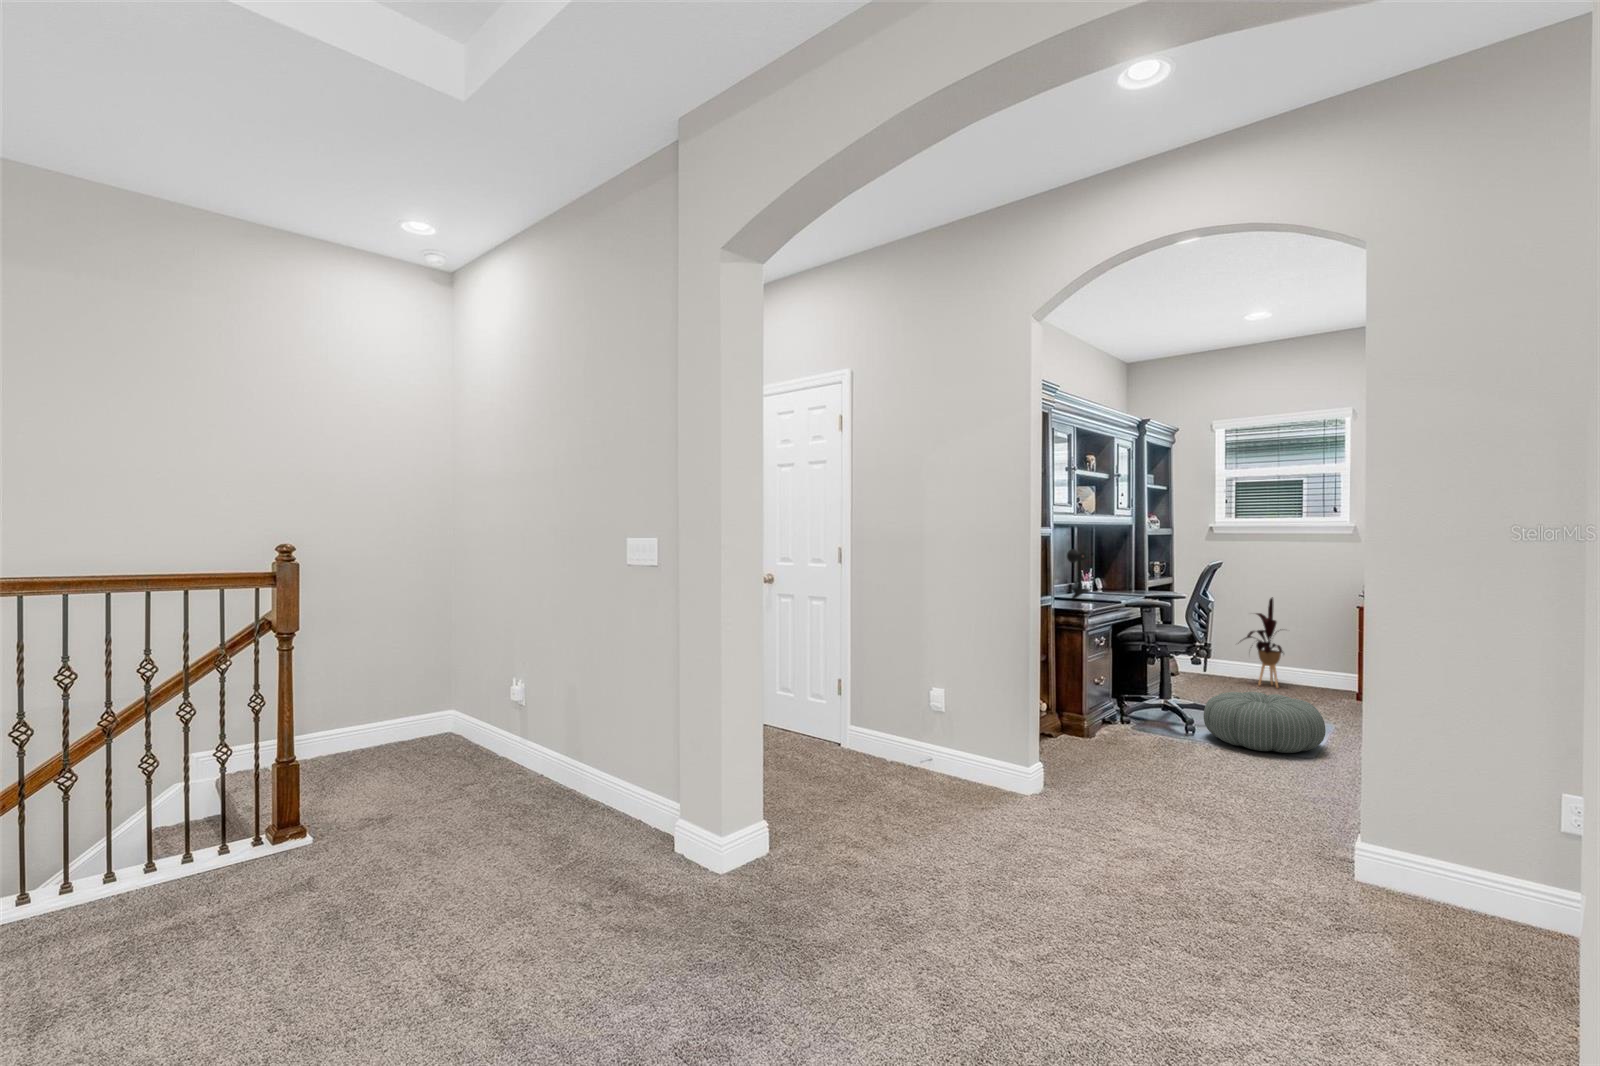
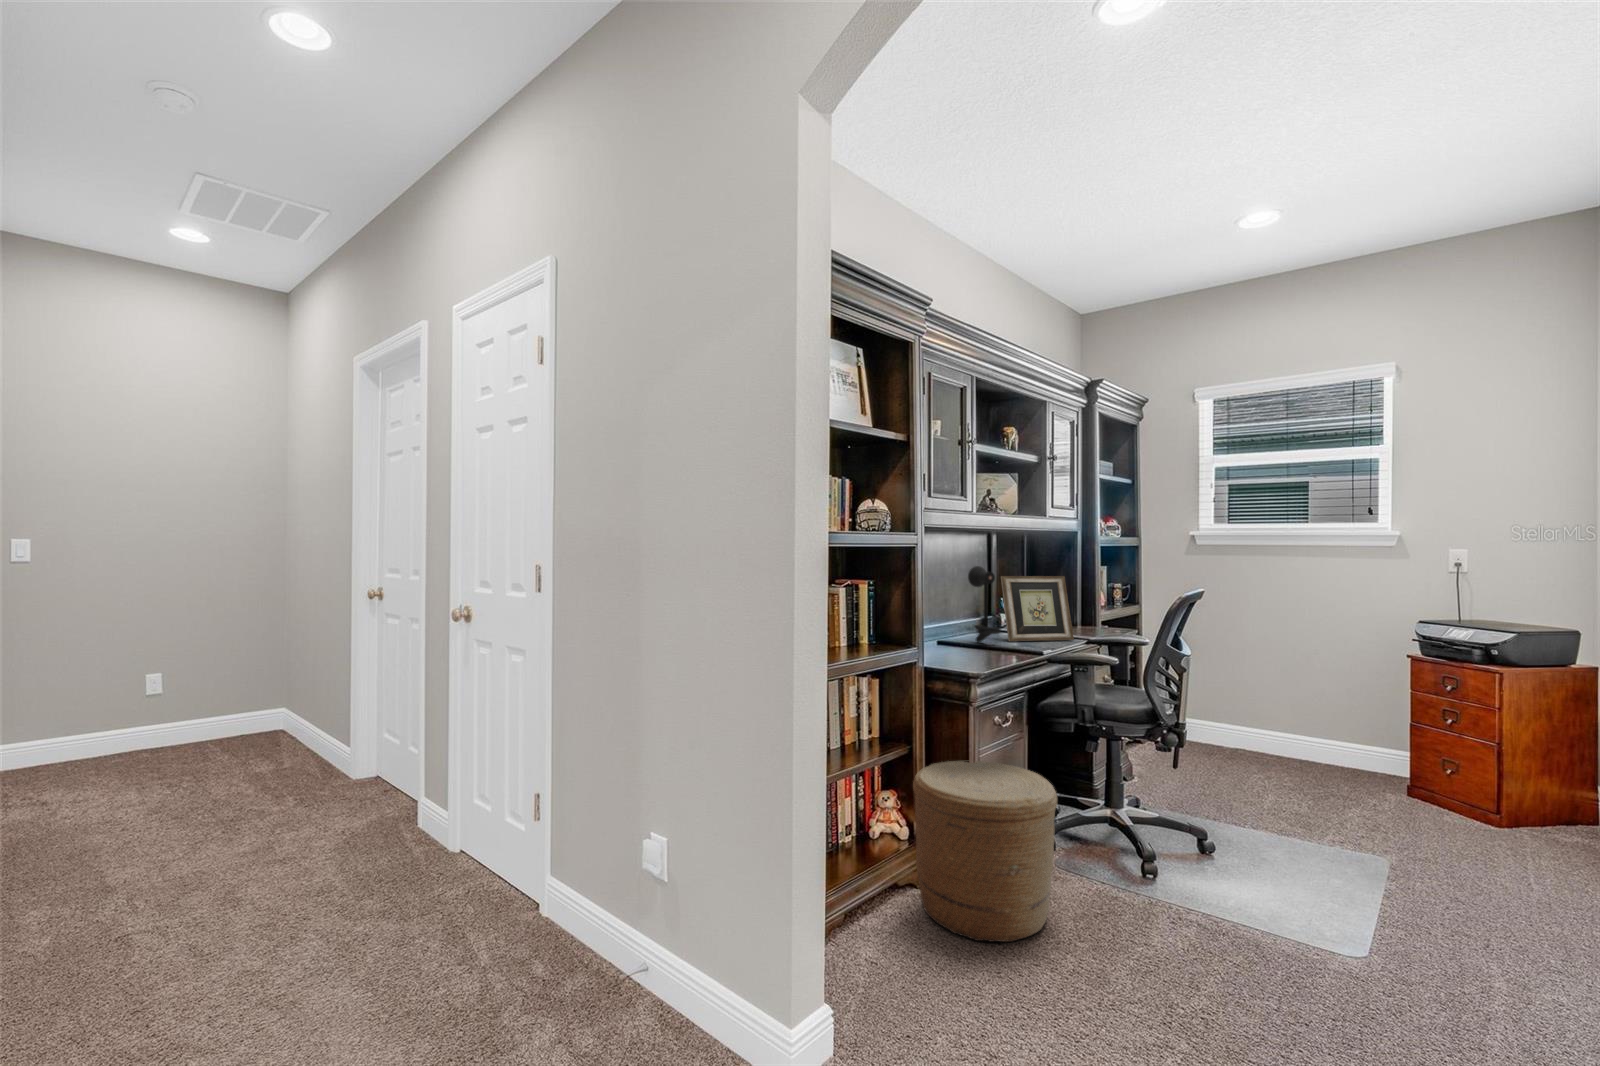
picture frame: none [1087,556,1136,598] -> present [1001,576,1074,641]
house plant: present [1243,597,1283,688] -> none [1224,637,1304,768]
woven basket: none [1055,663,1141,754] -> present [913,761,1057,942]
pouf: present [1203,692,1326,753] -> none [1172,809,1390,944]

